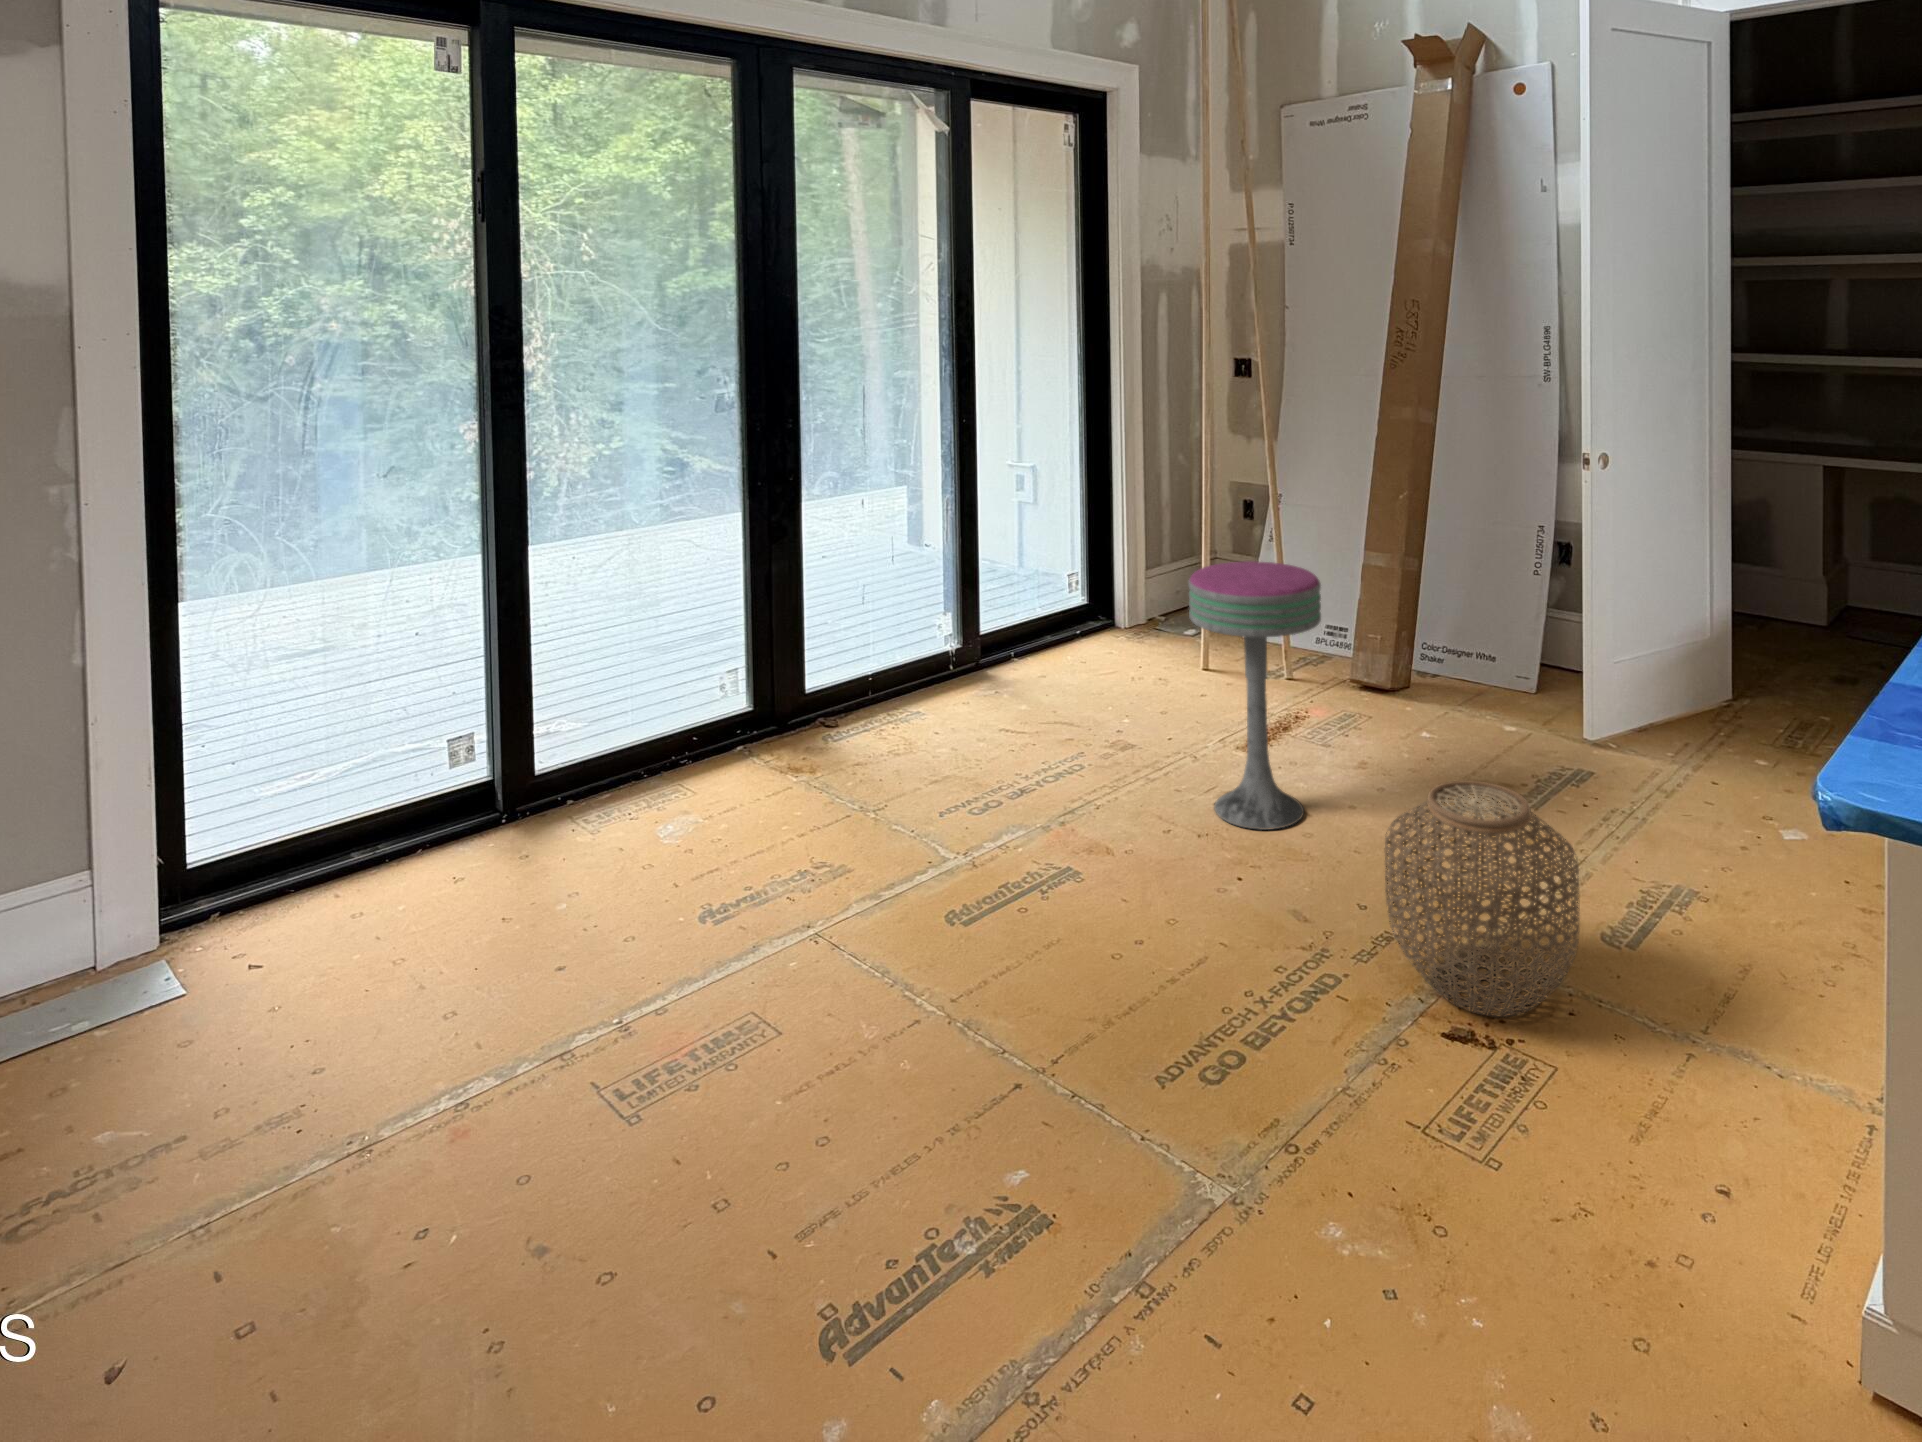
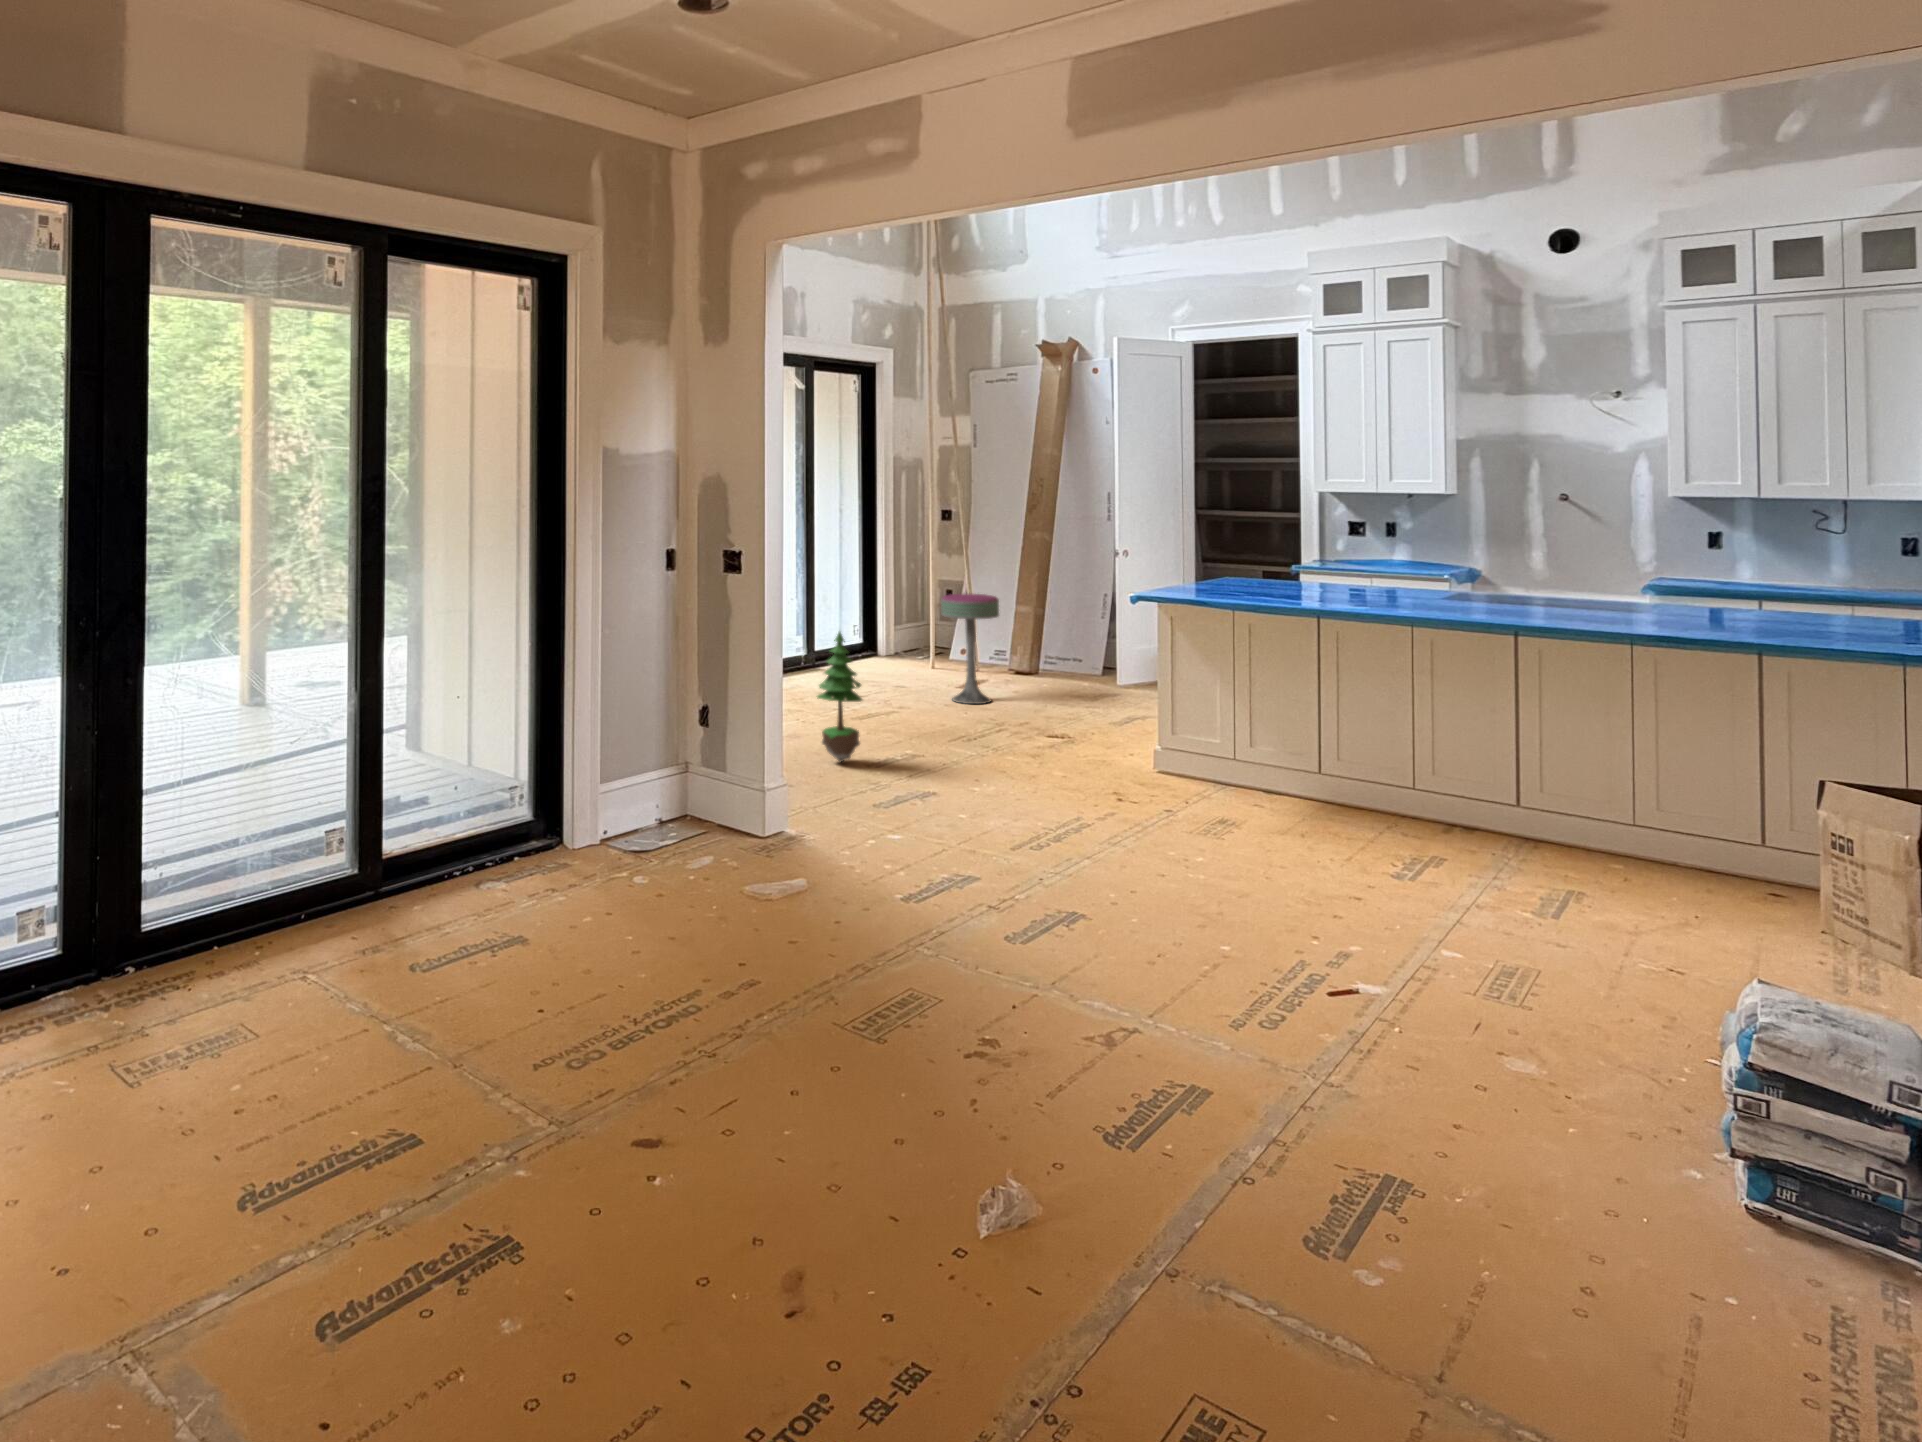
woven basket: present [1385,780,1580,1017] -> none [1027,658,1097,735]
potted tree: none [664,828,833,1277] -> present [817,632,862,762]

